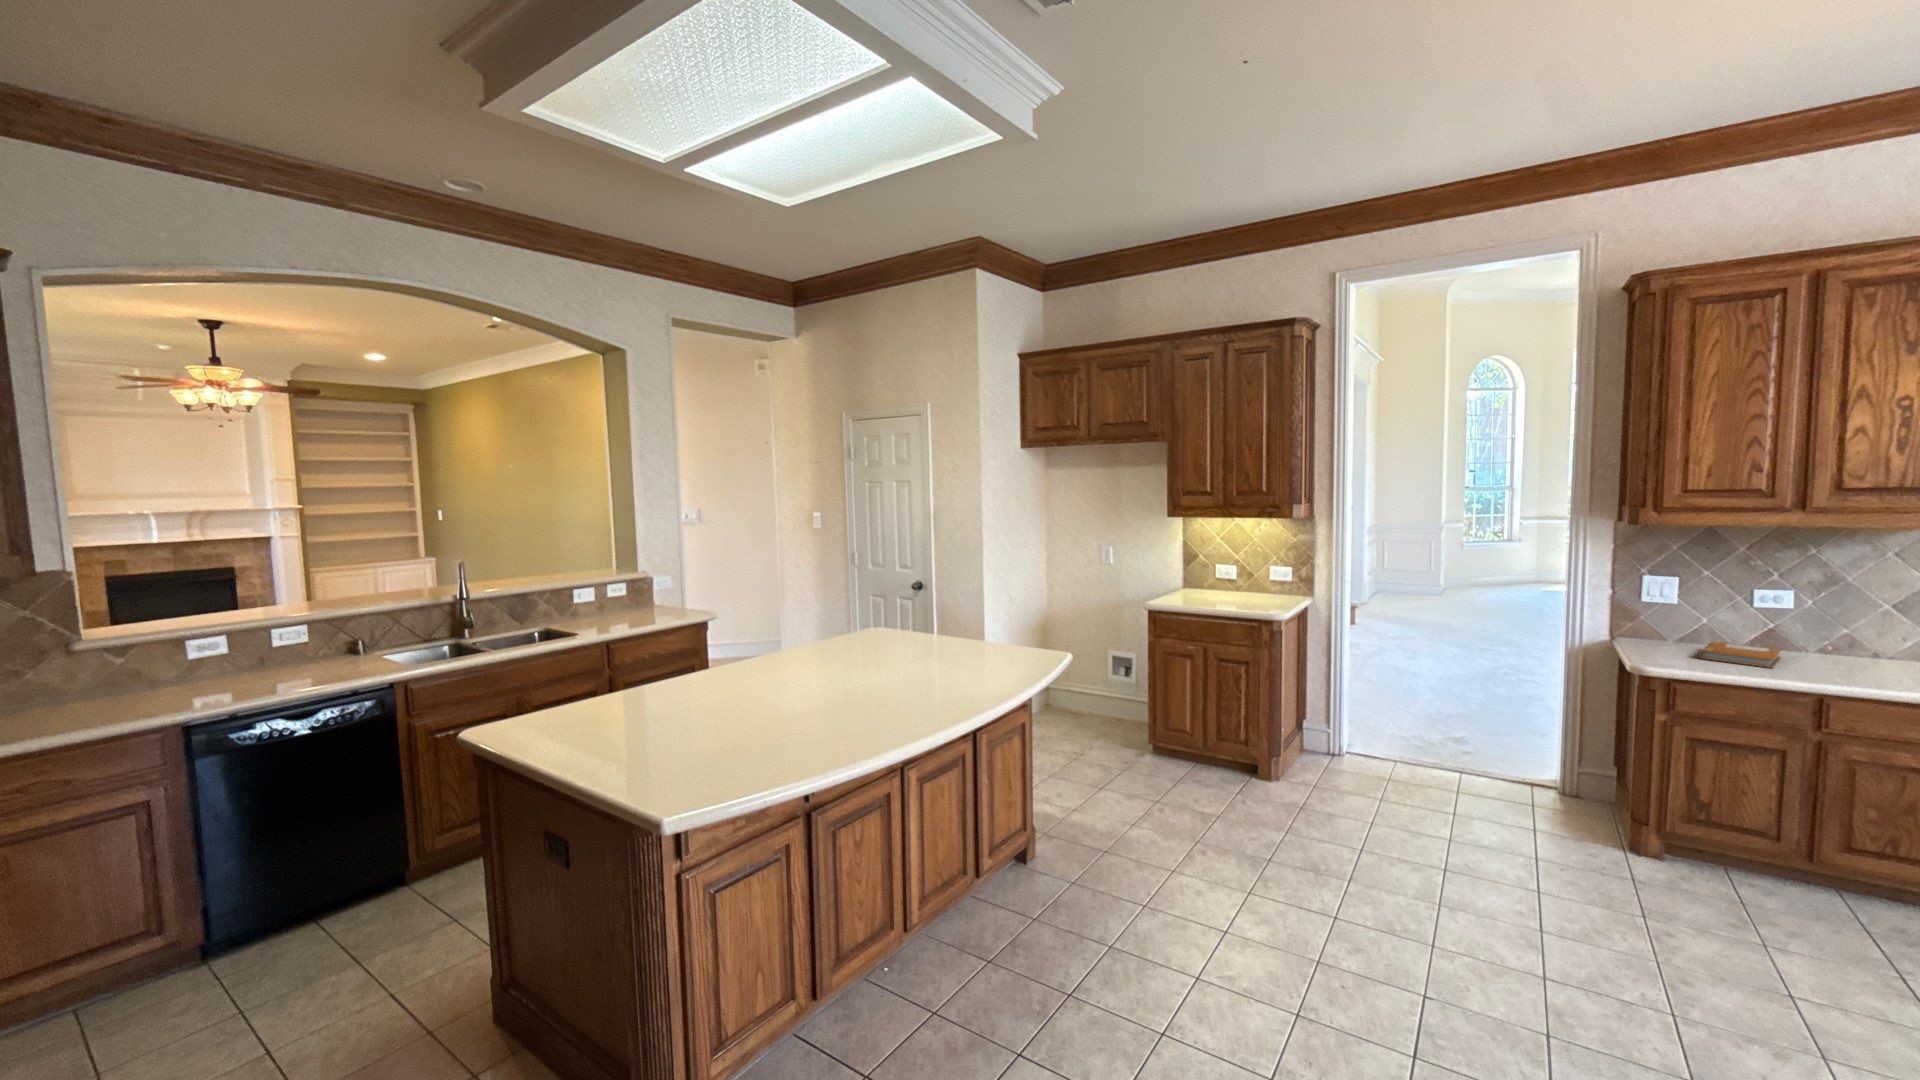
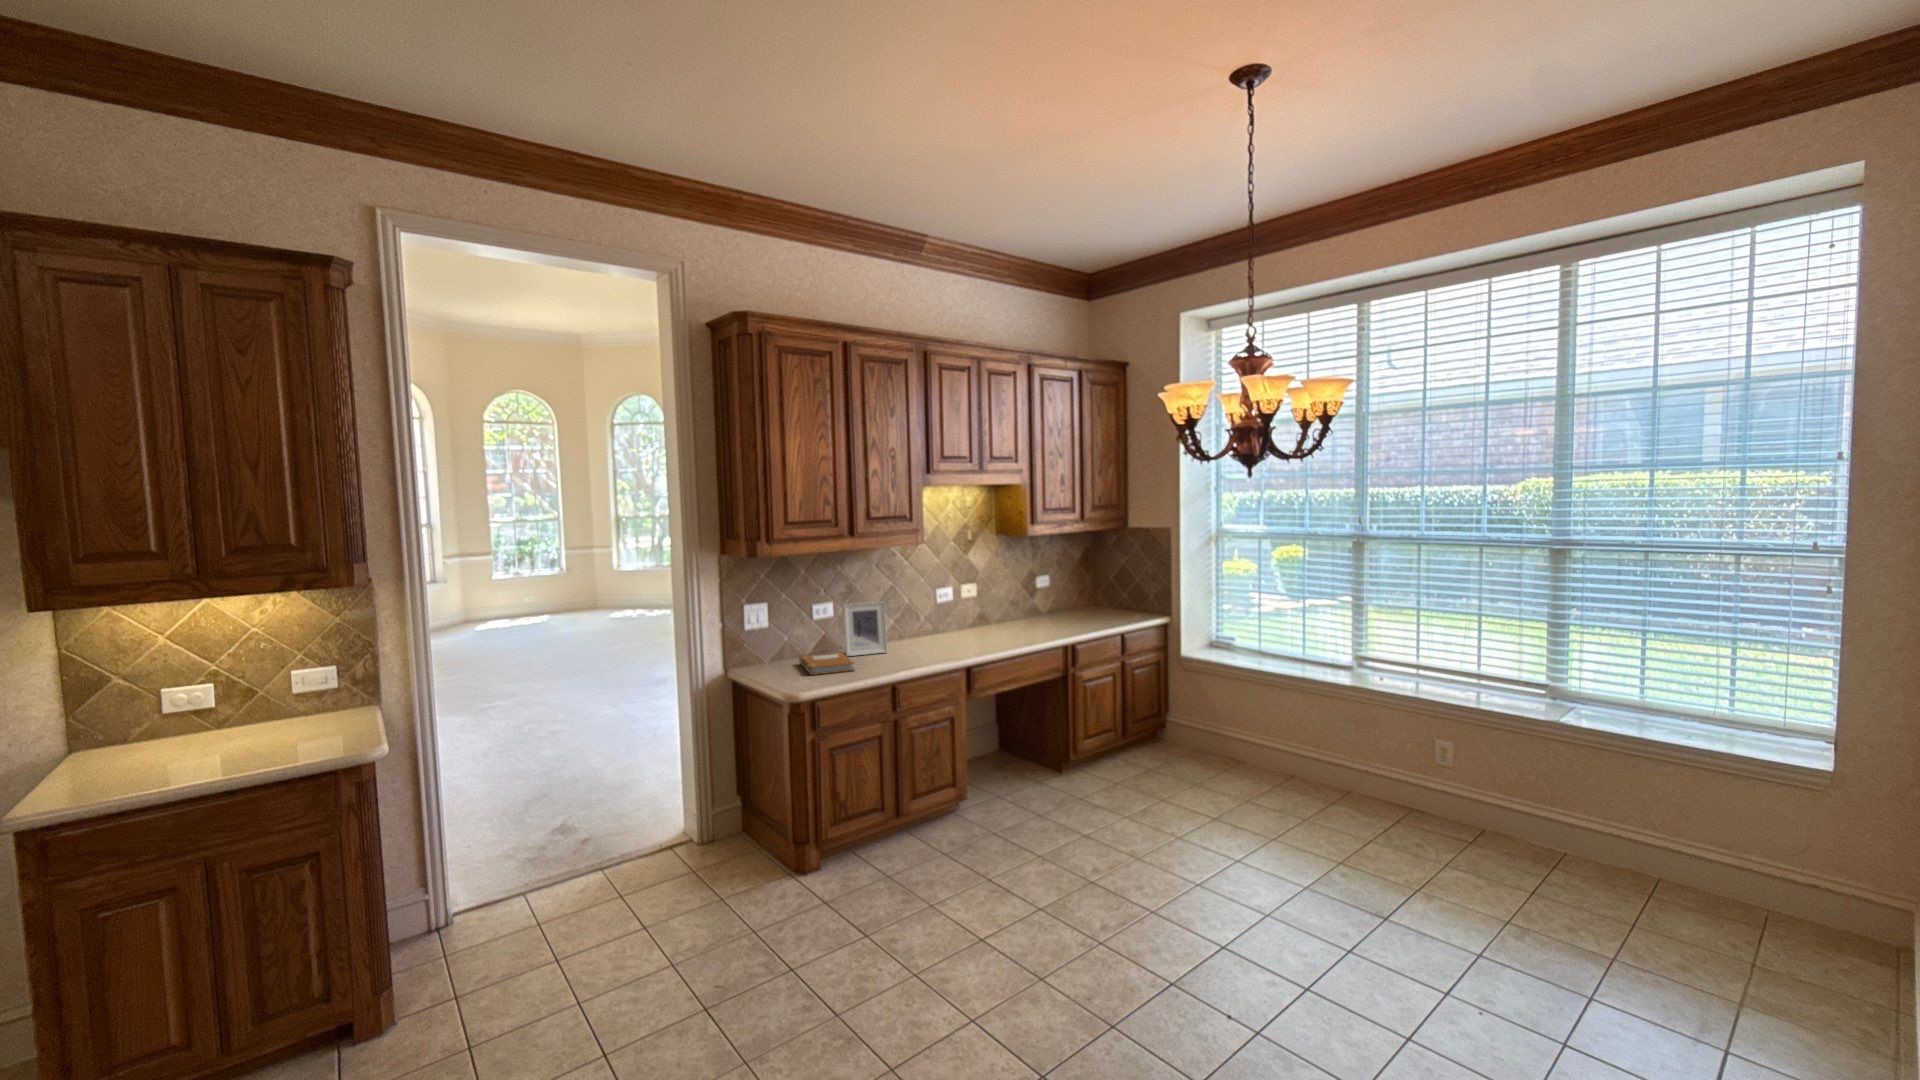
picture frame: none [1796,594,1883,667] -> present [843,602,887,656]

